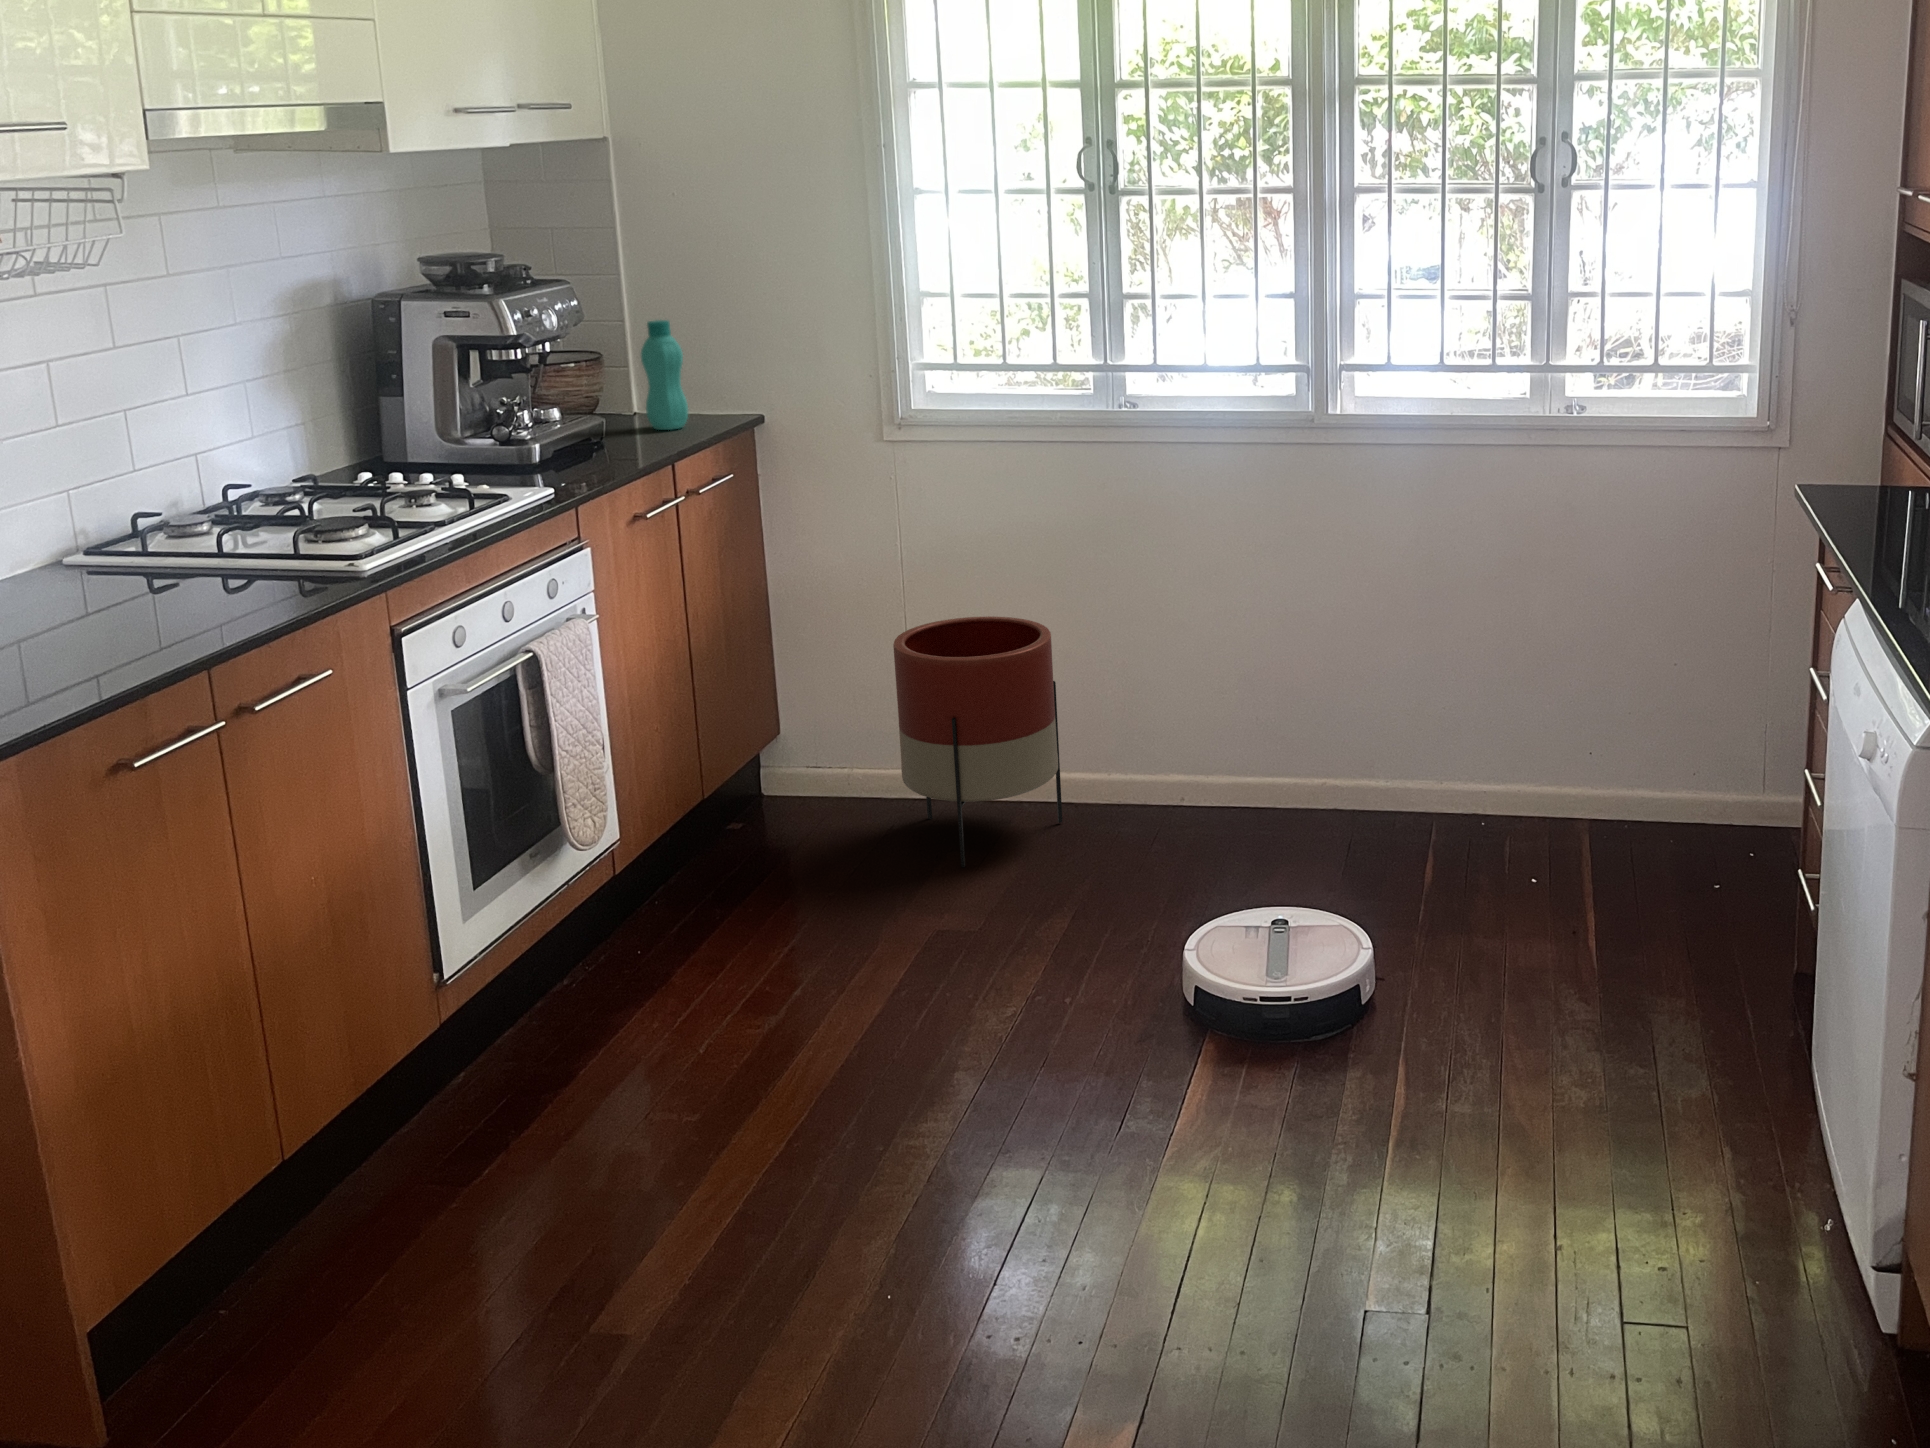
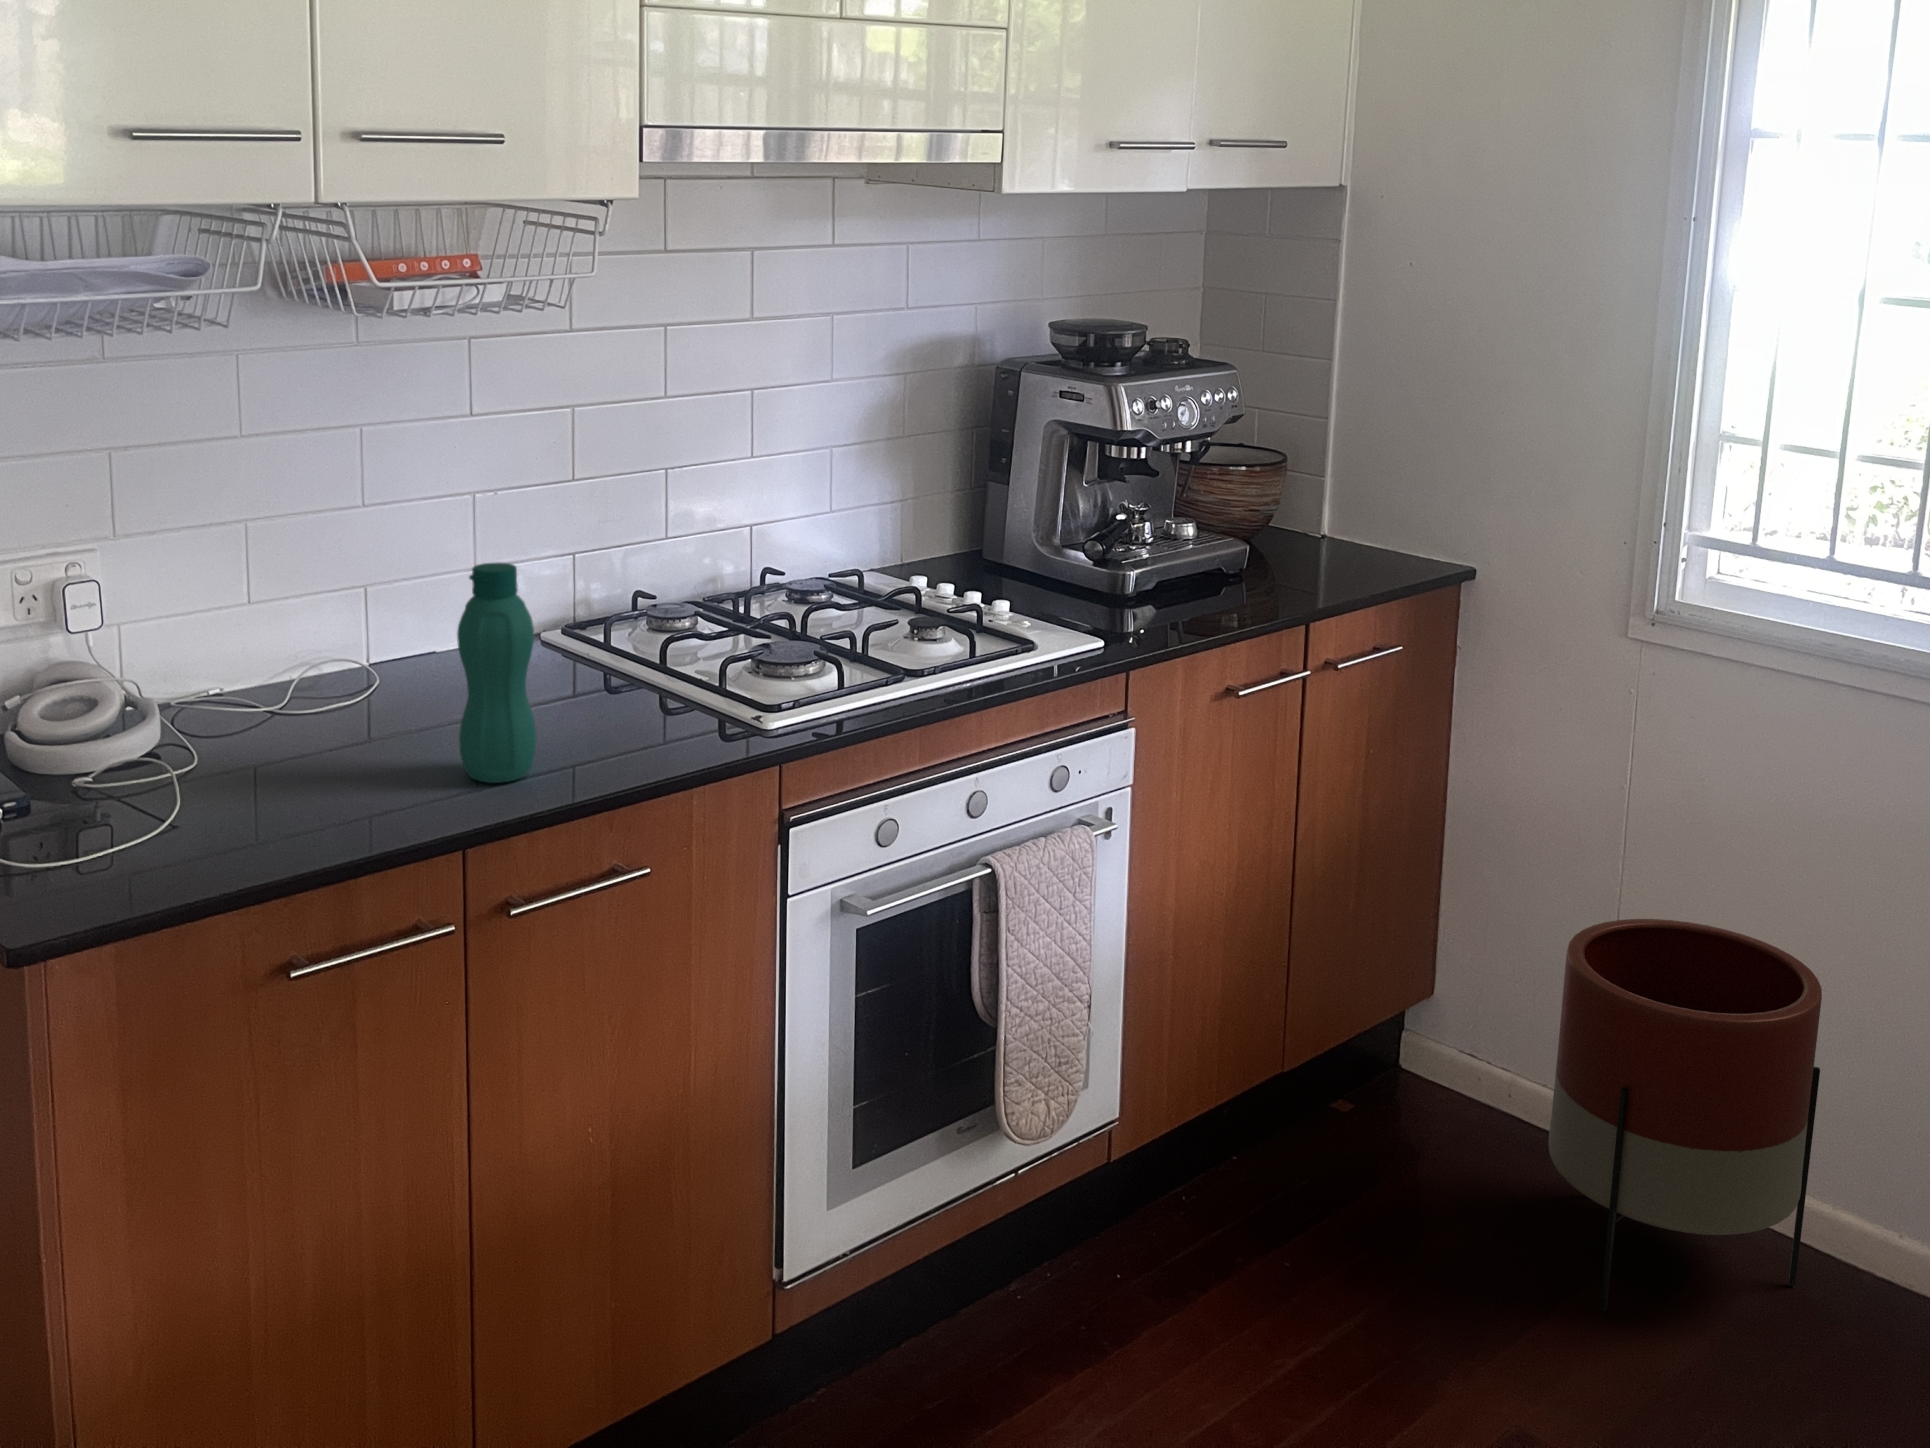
bottle: present [641,320,688,430] -> present [457,563,536,783]

